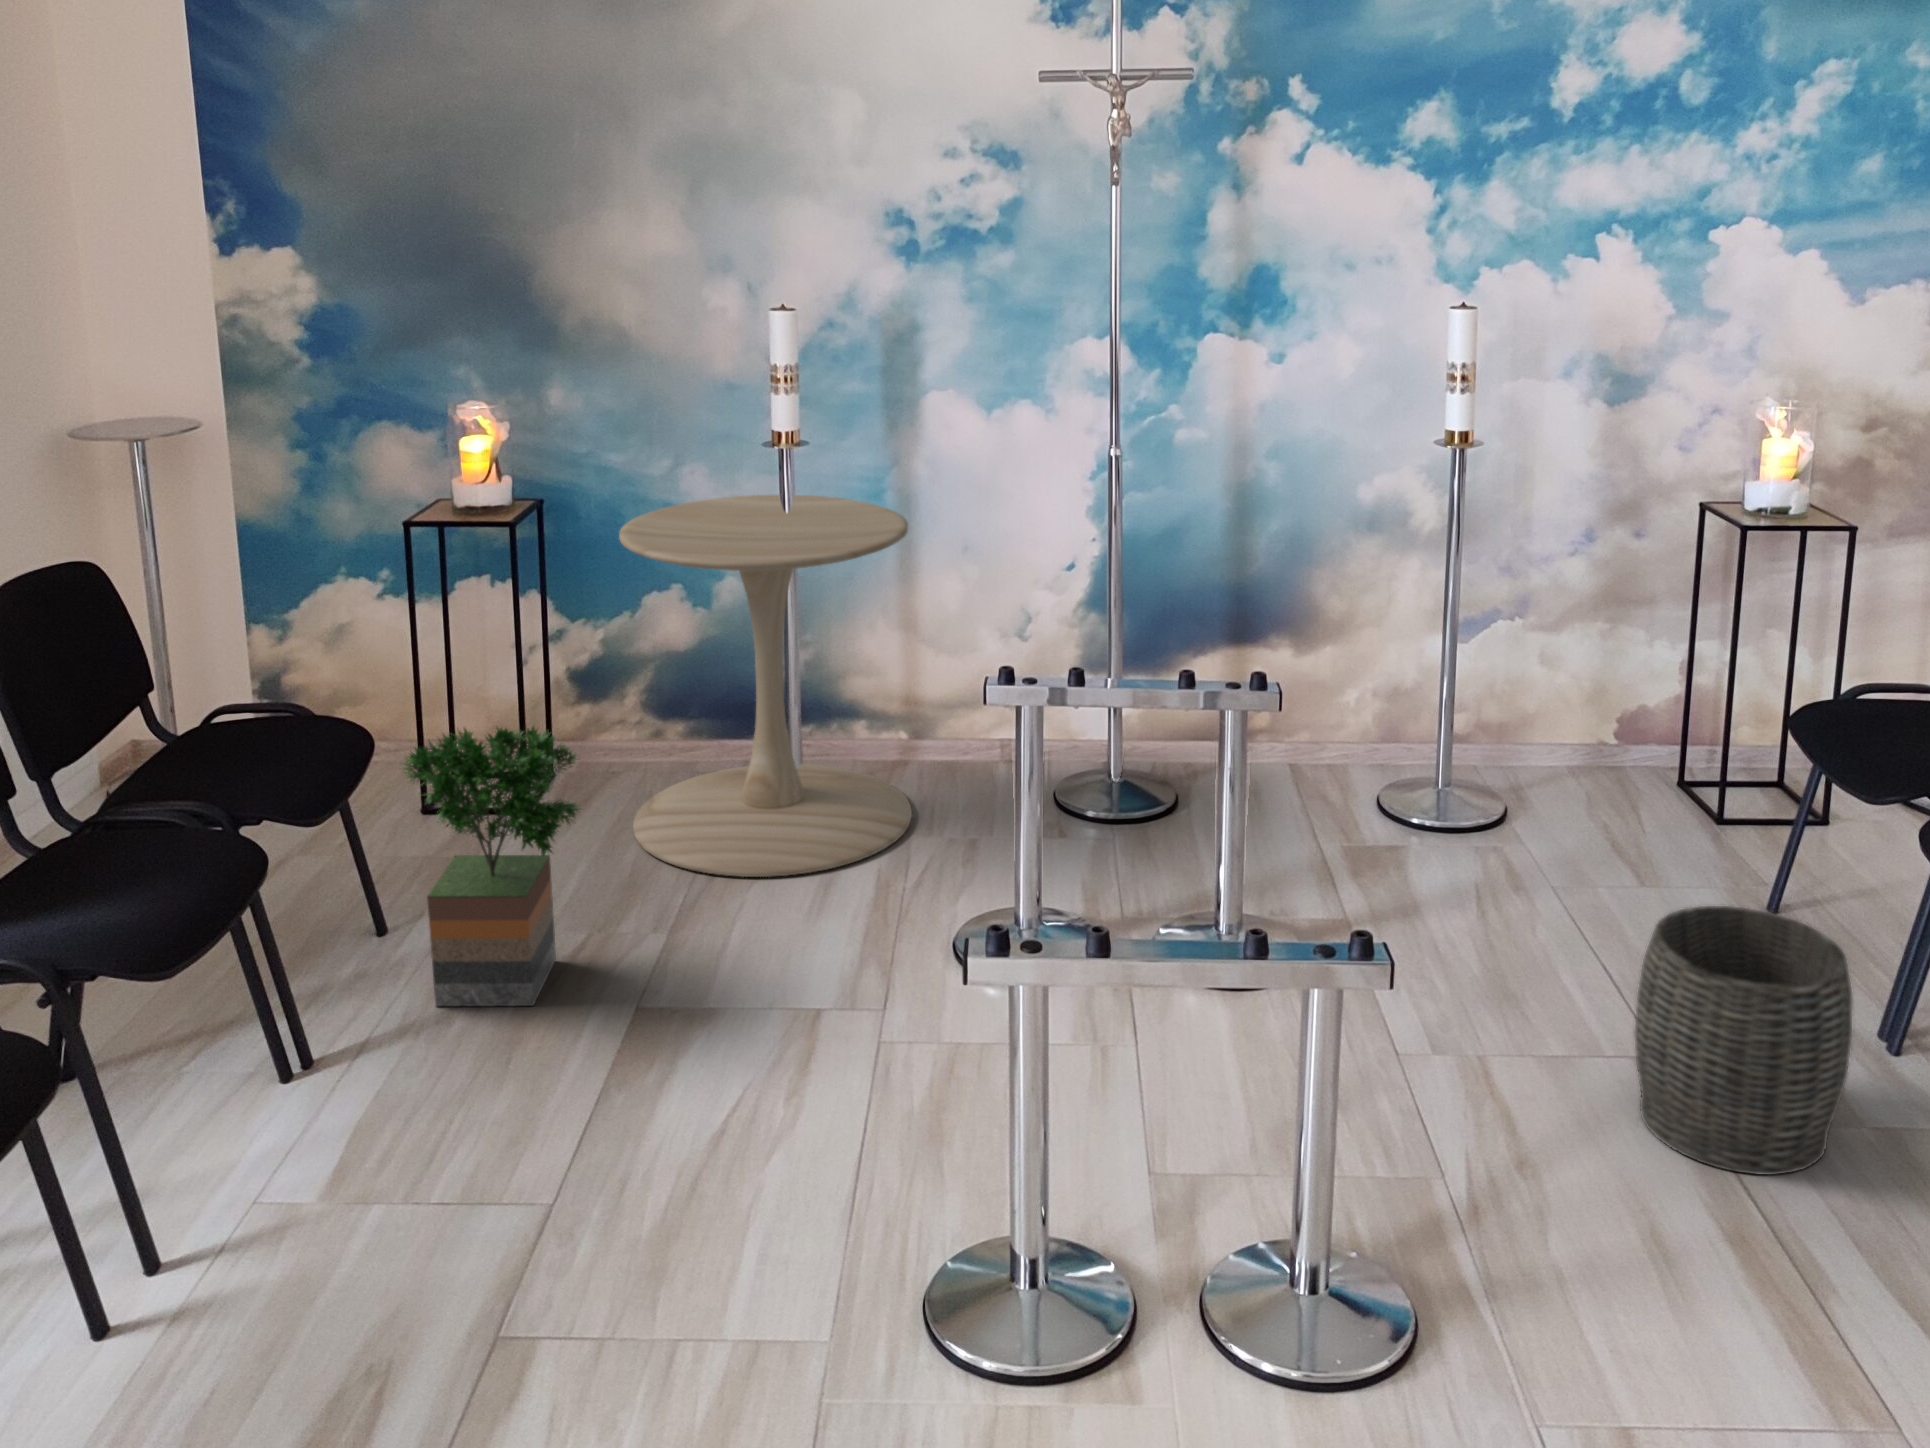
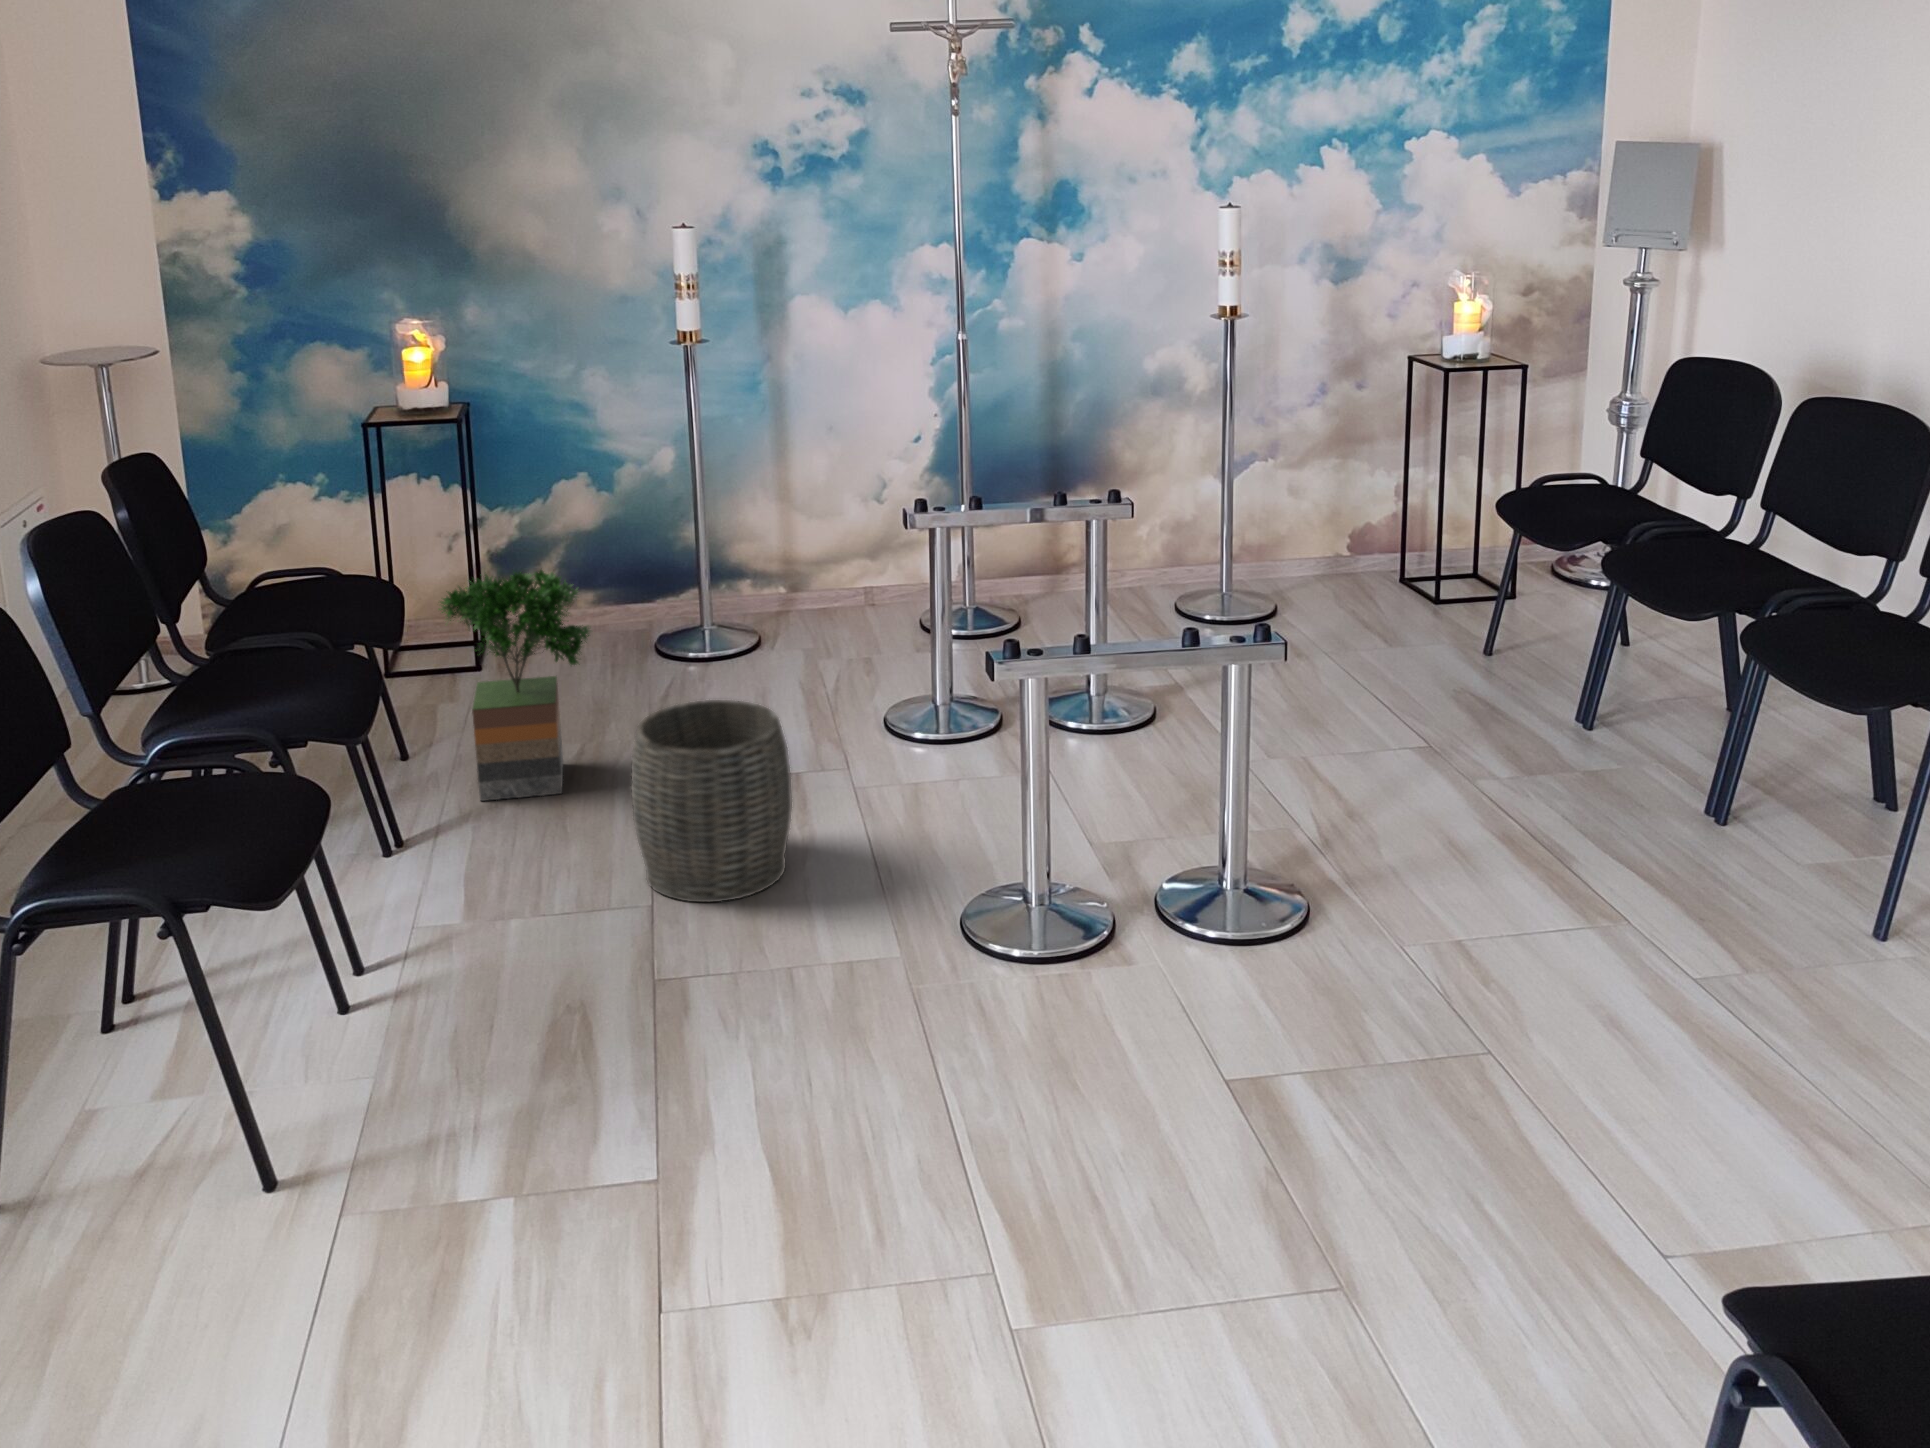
pedestal table: present [619,495,912,877] -> none [559,387,810,698]
woven basket: present [1635,906,1852,1175] -> present [631,700,792,902]

